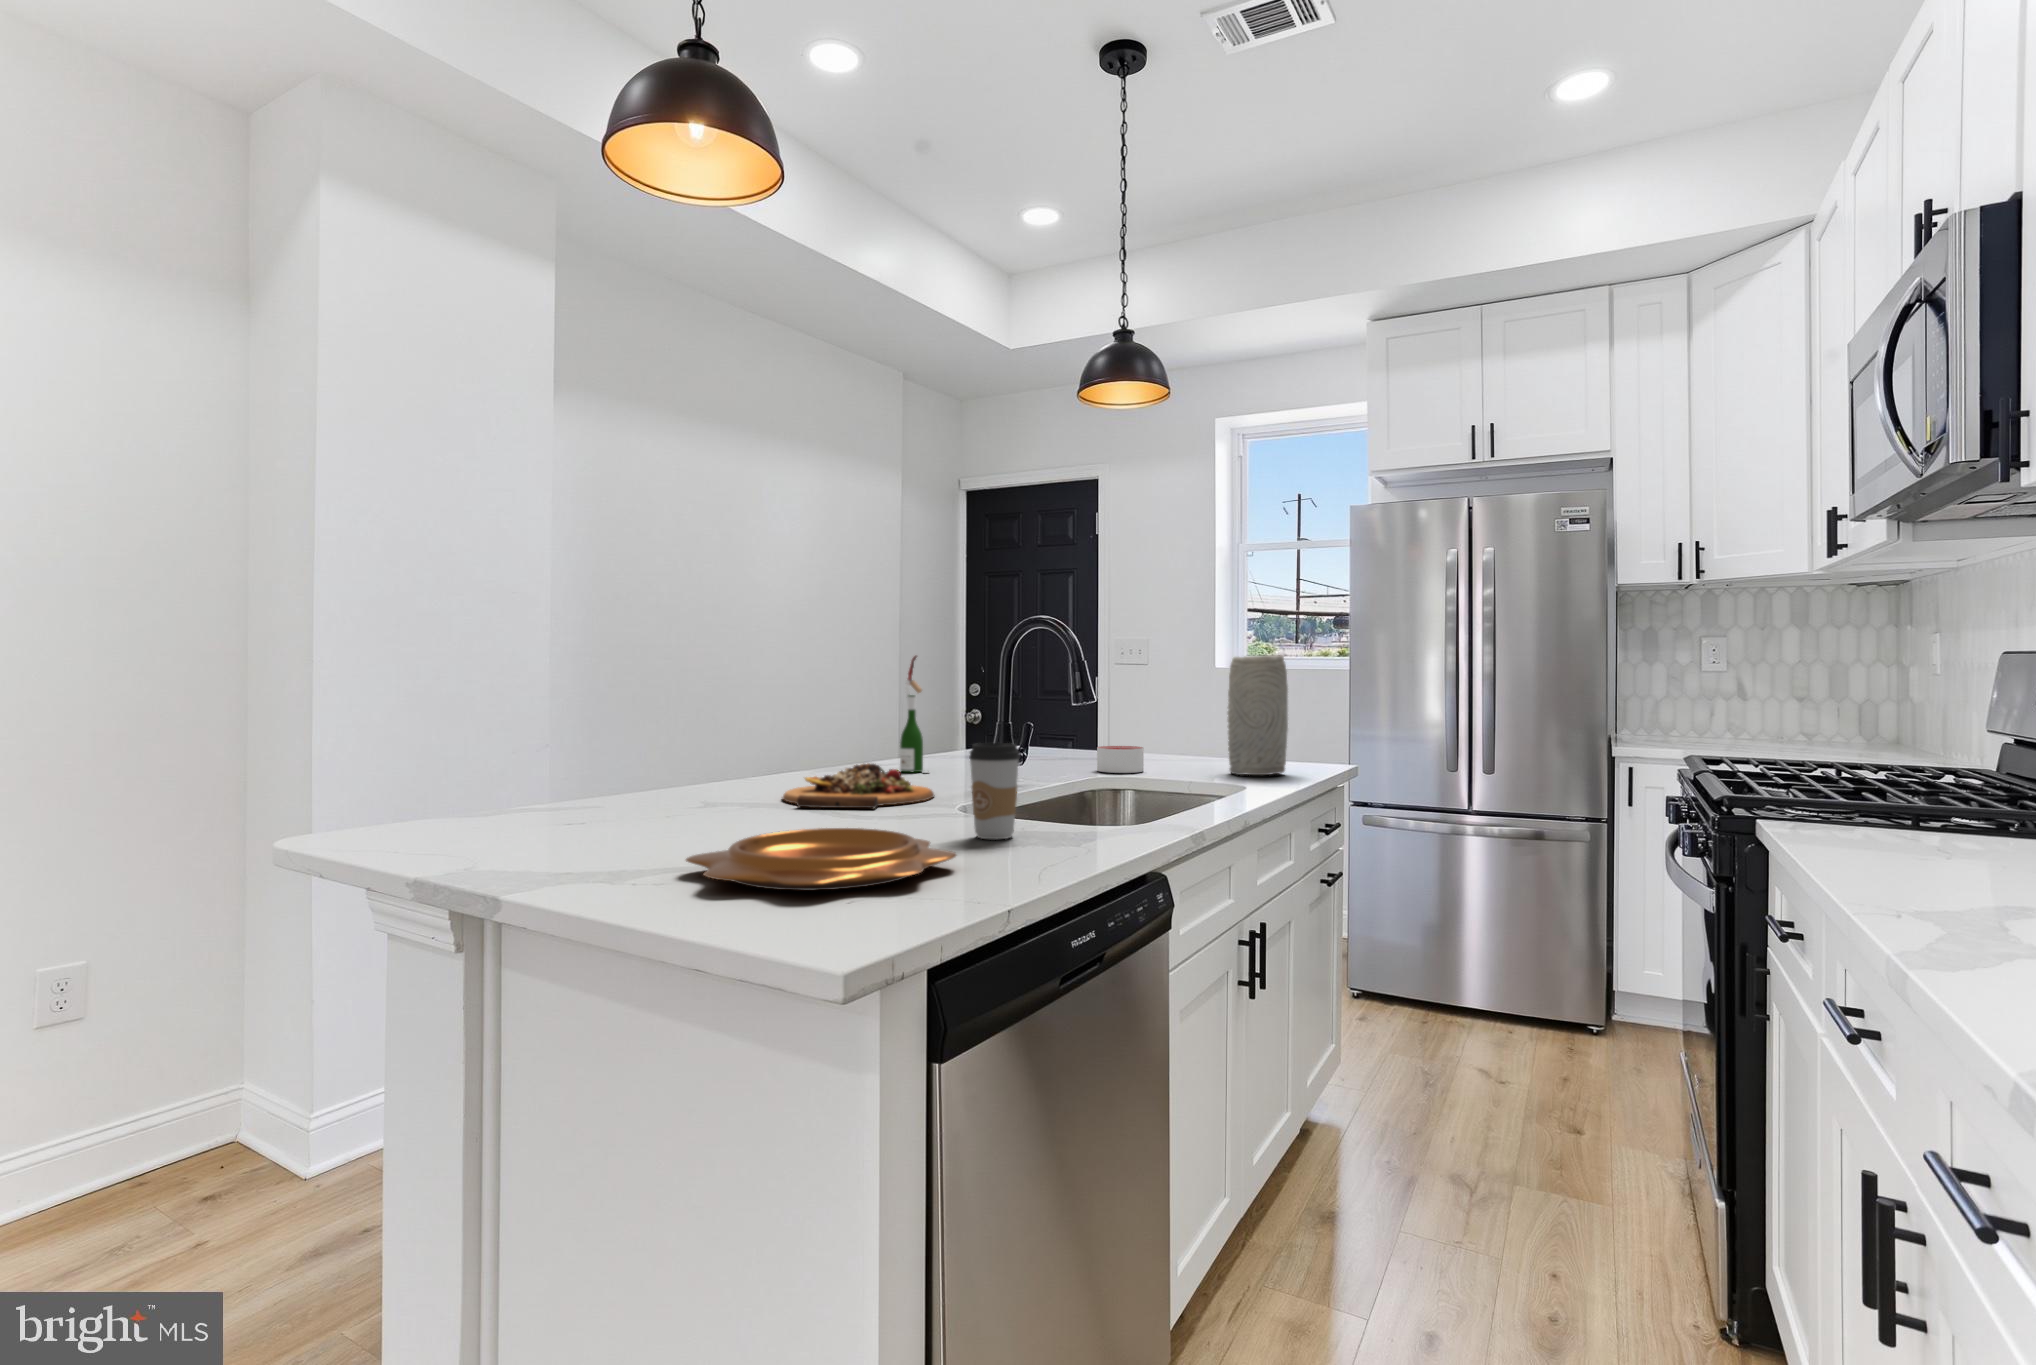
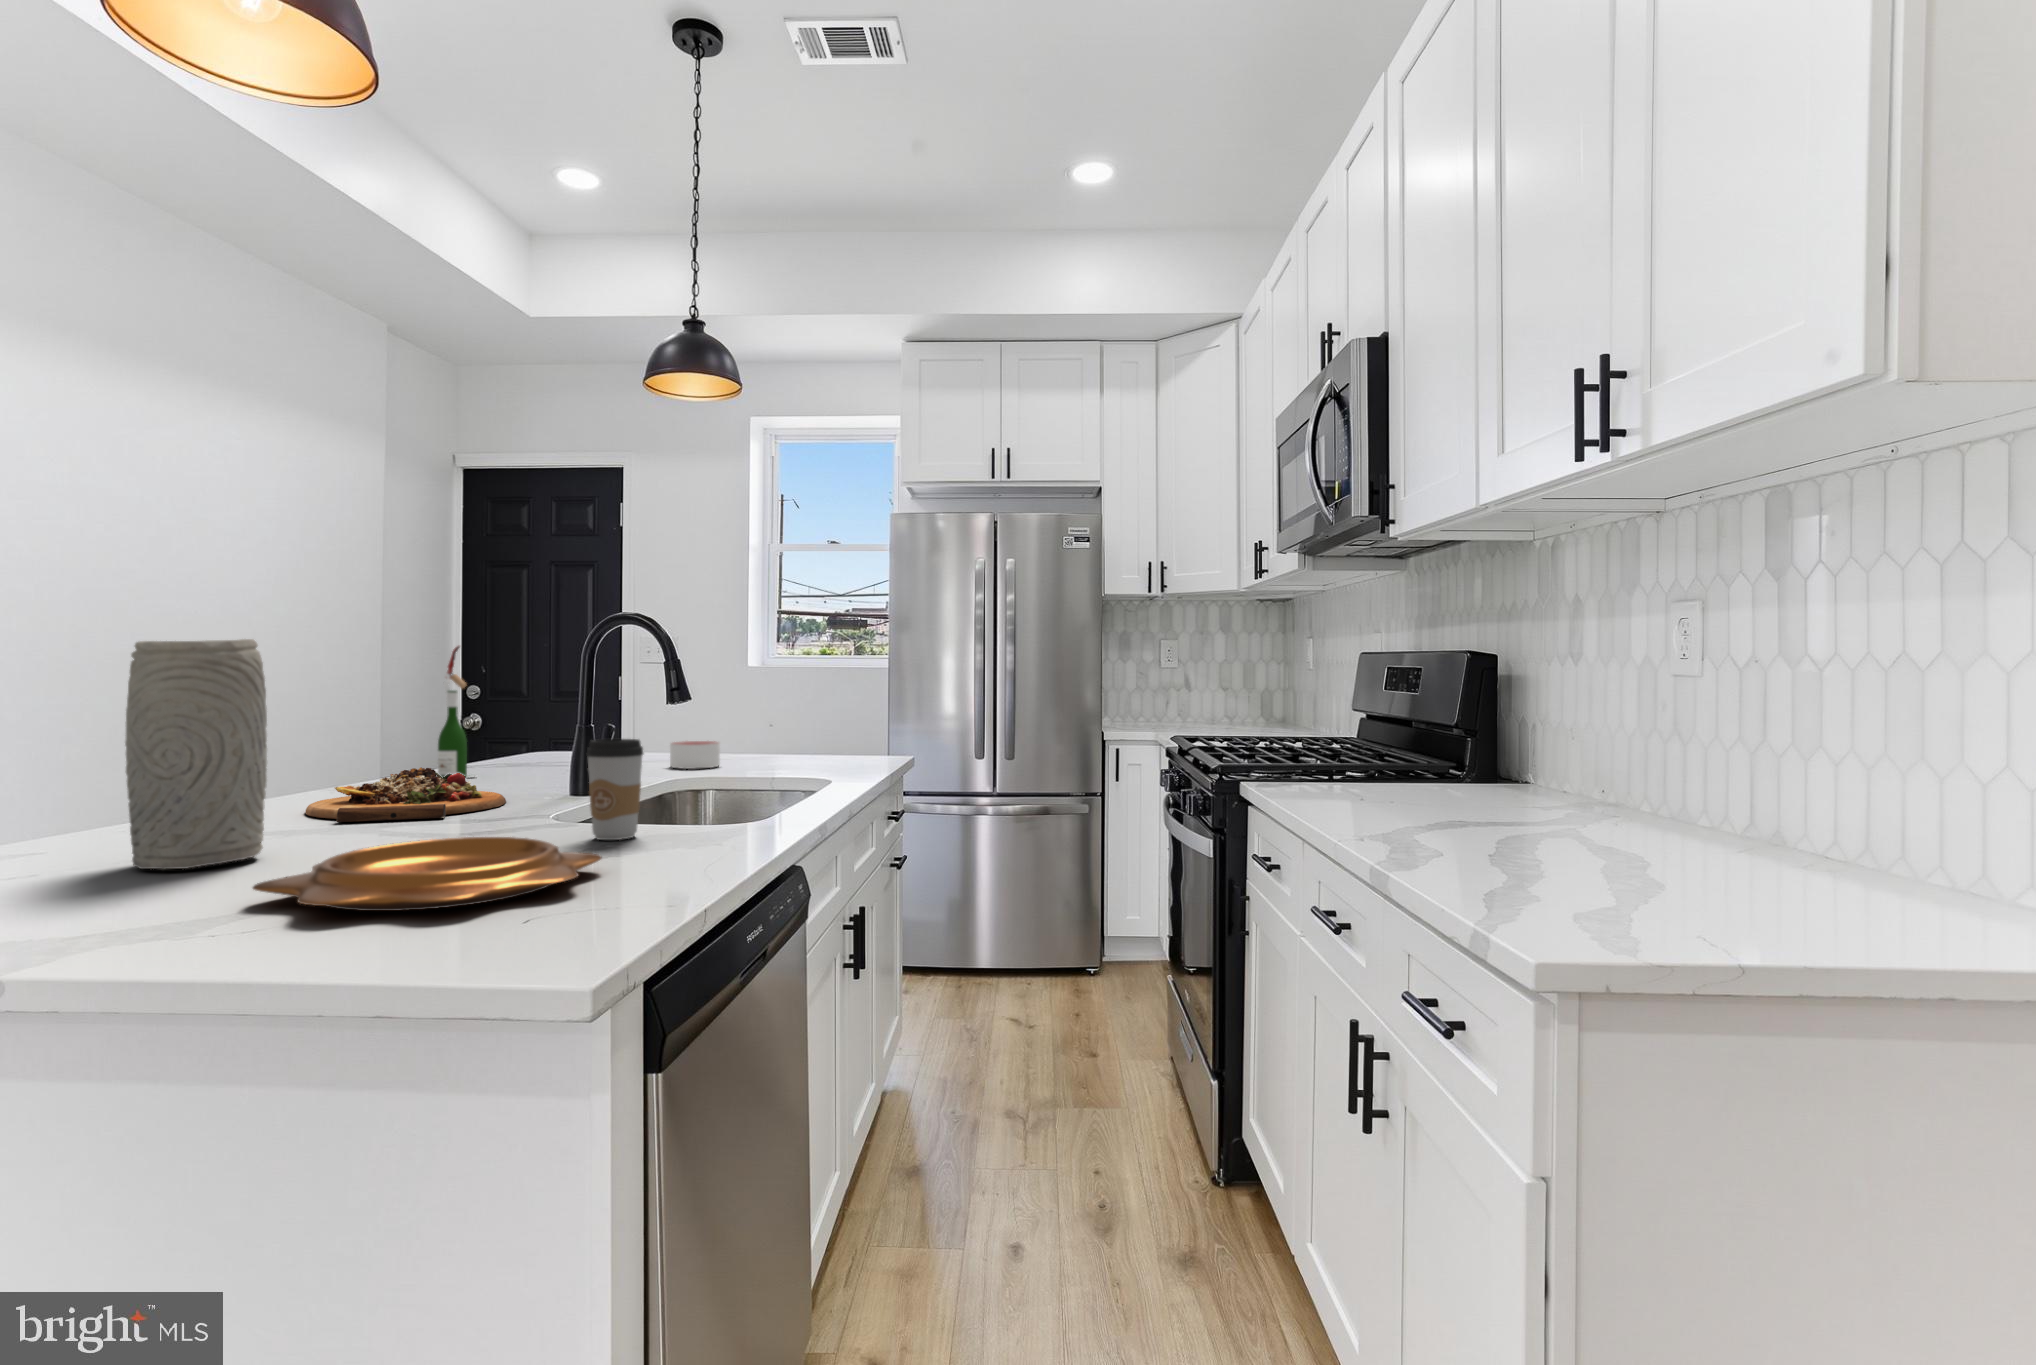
vase: present [1227,655,1288,775] -> present [125,639,267,869]

